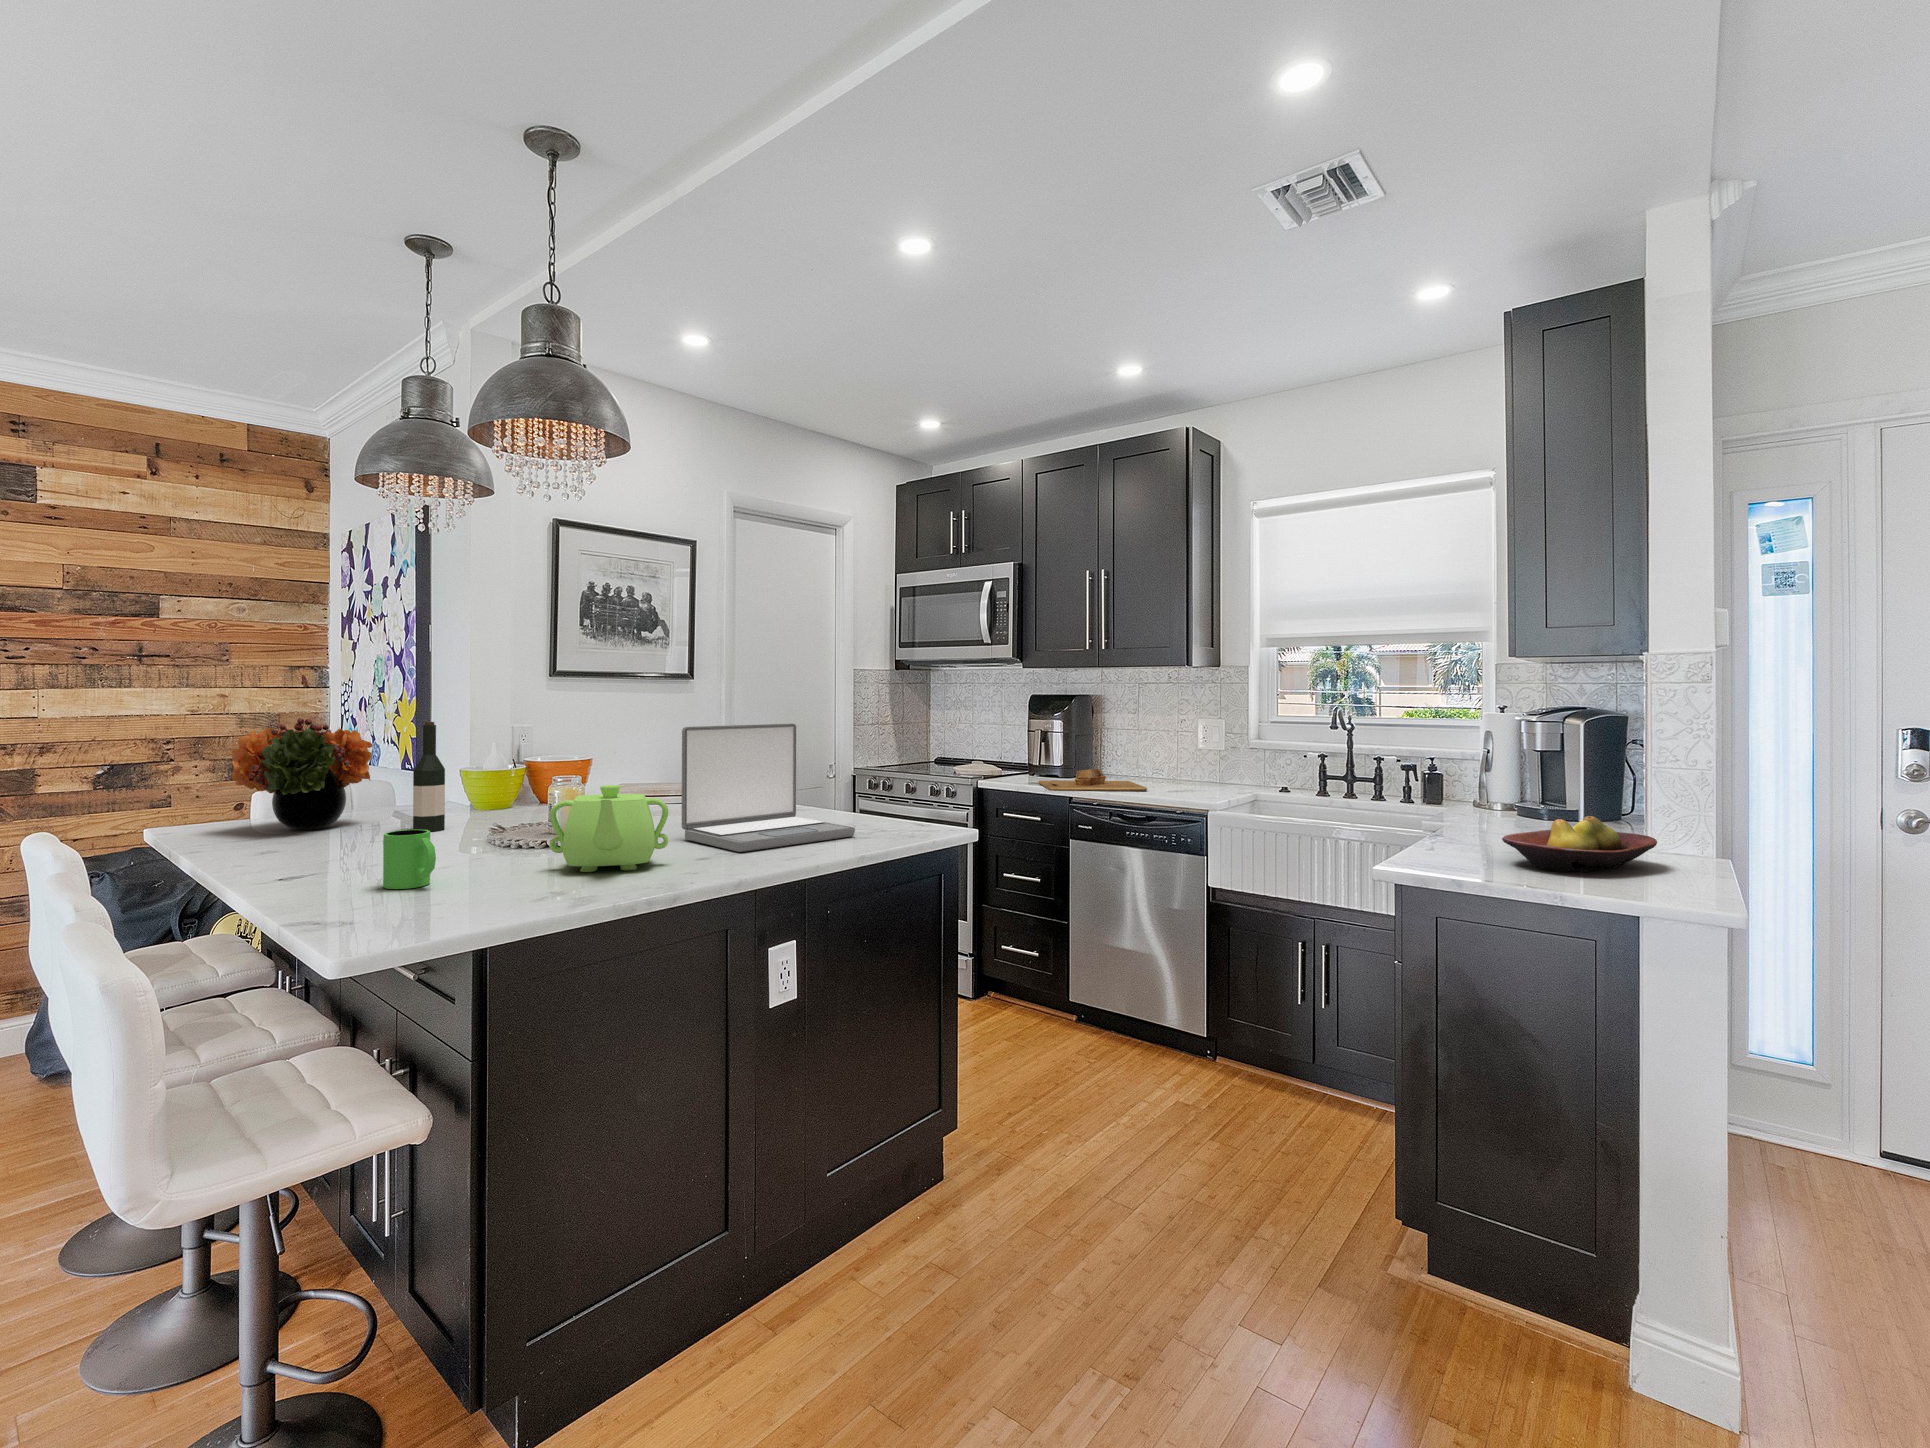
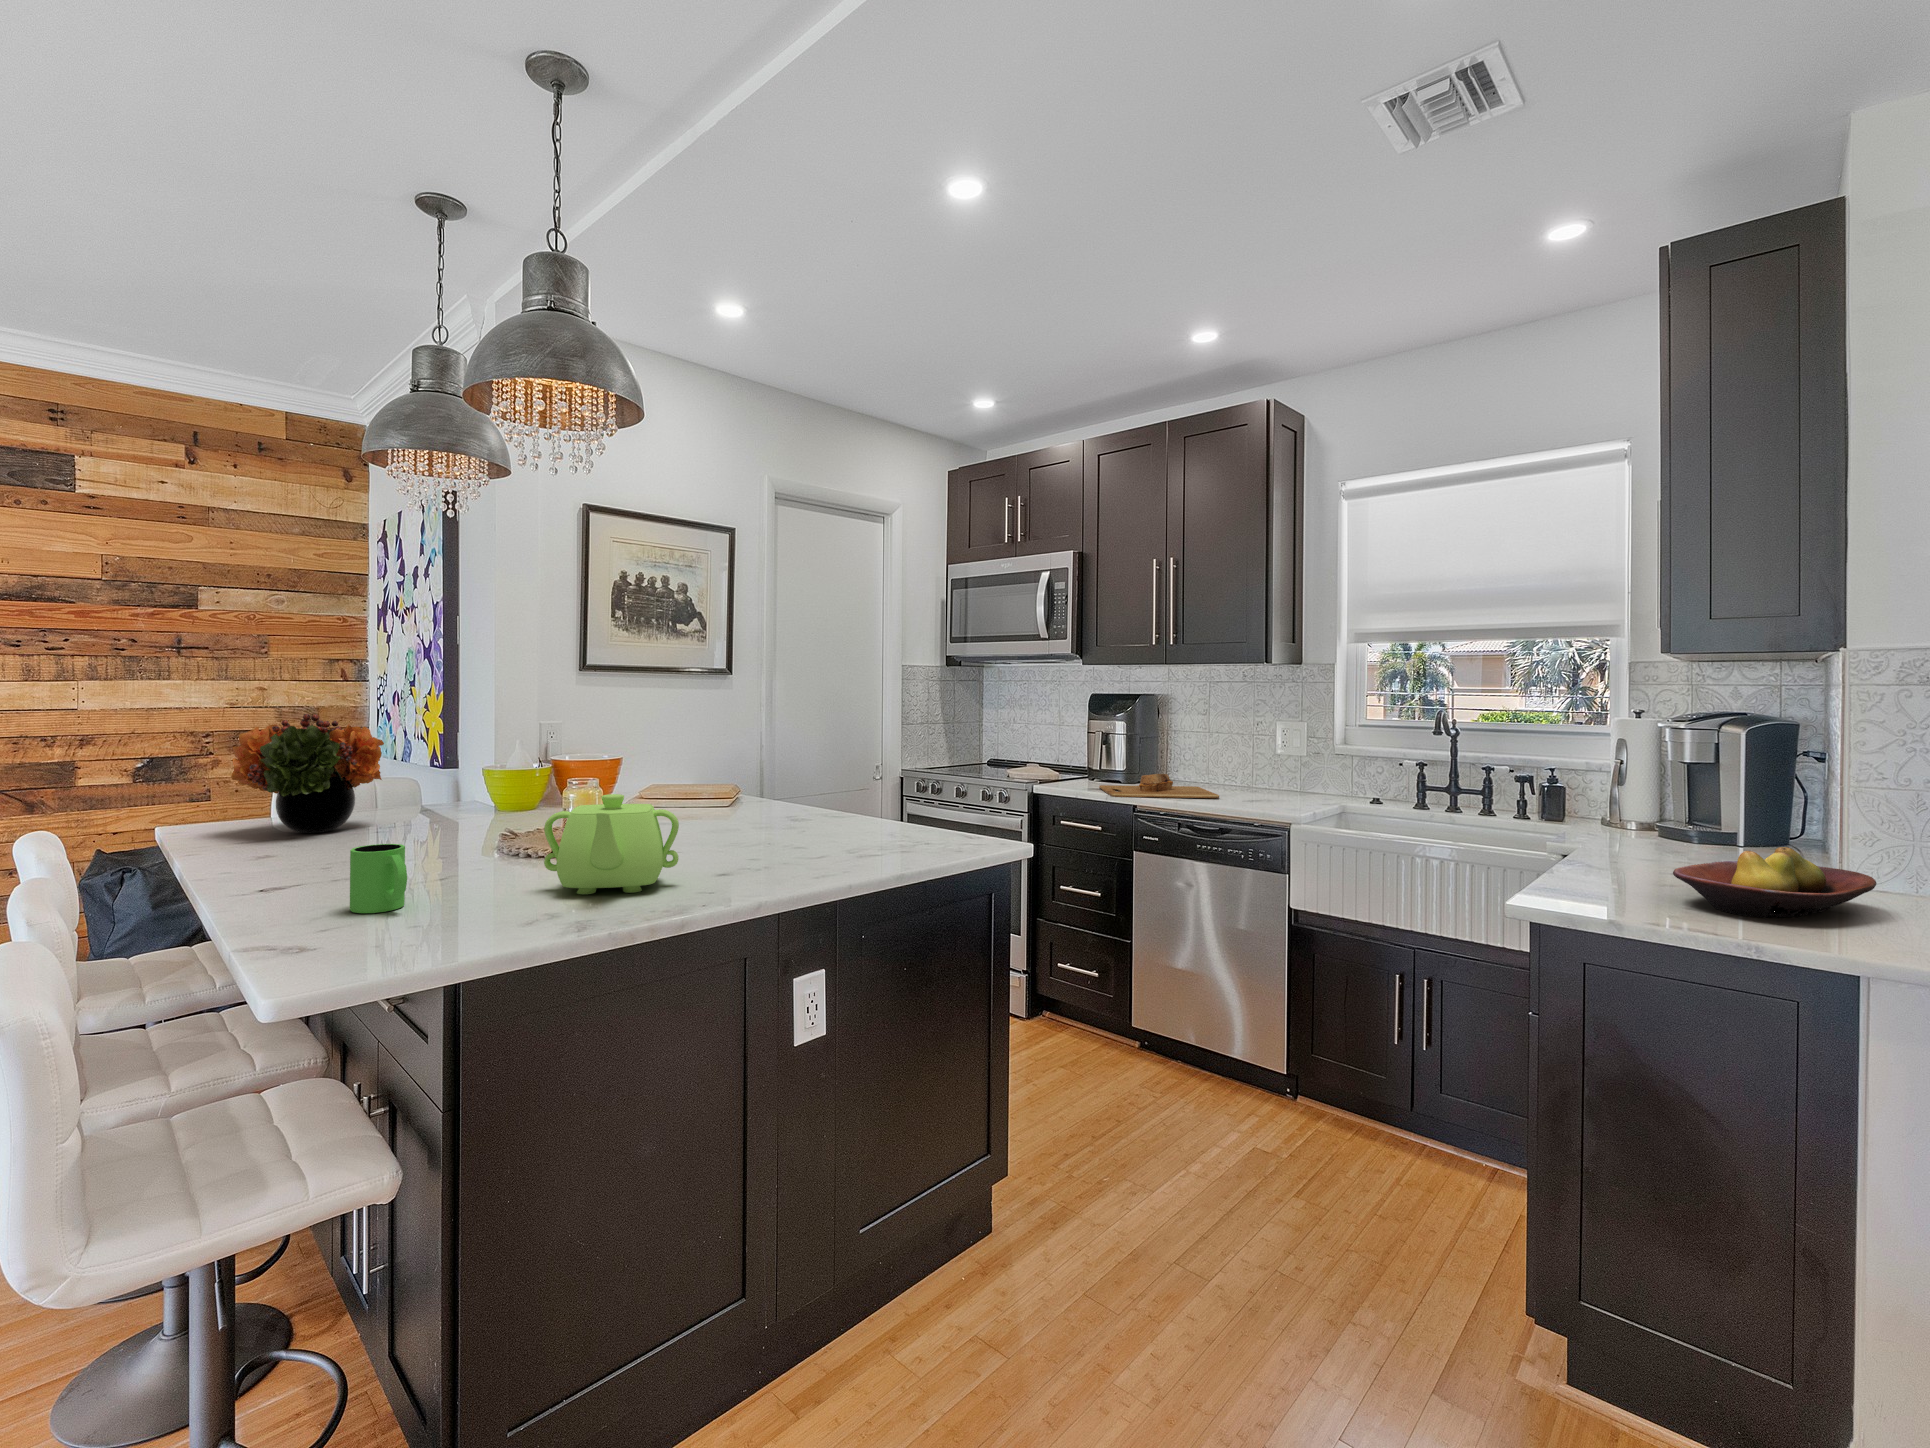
wine bottle: present [413,722,445,831] -> none [420,719,455,838]
laptop: present [682,724,855,852] -> none [702,724,894,870]

